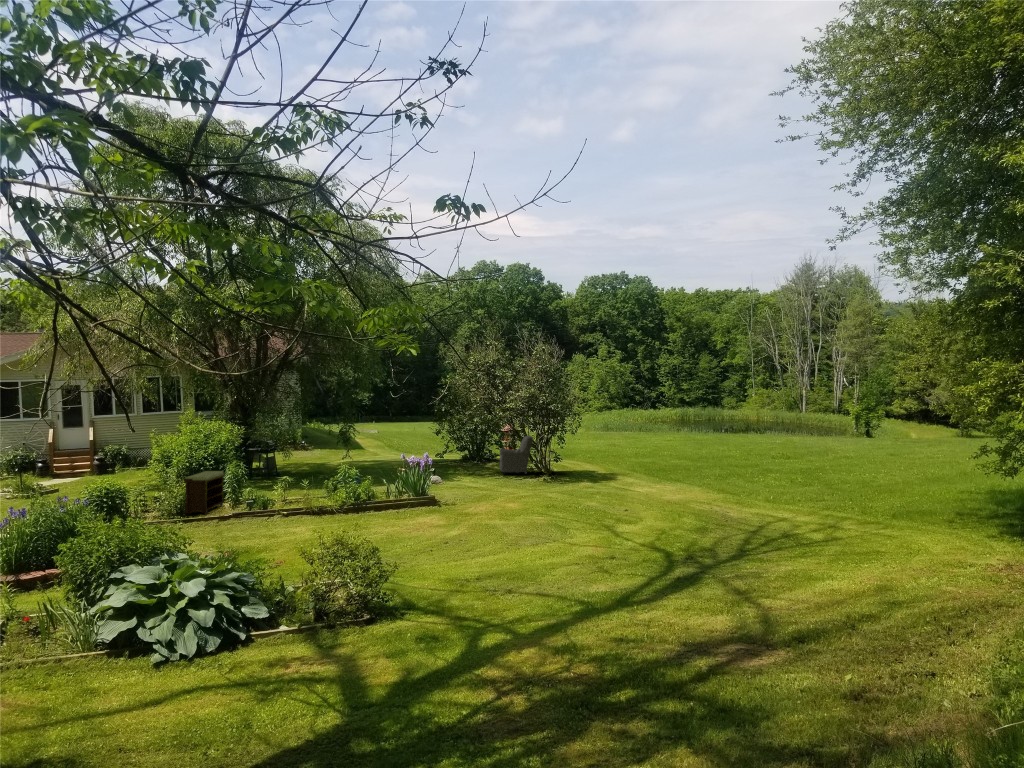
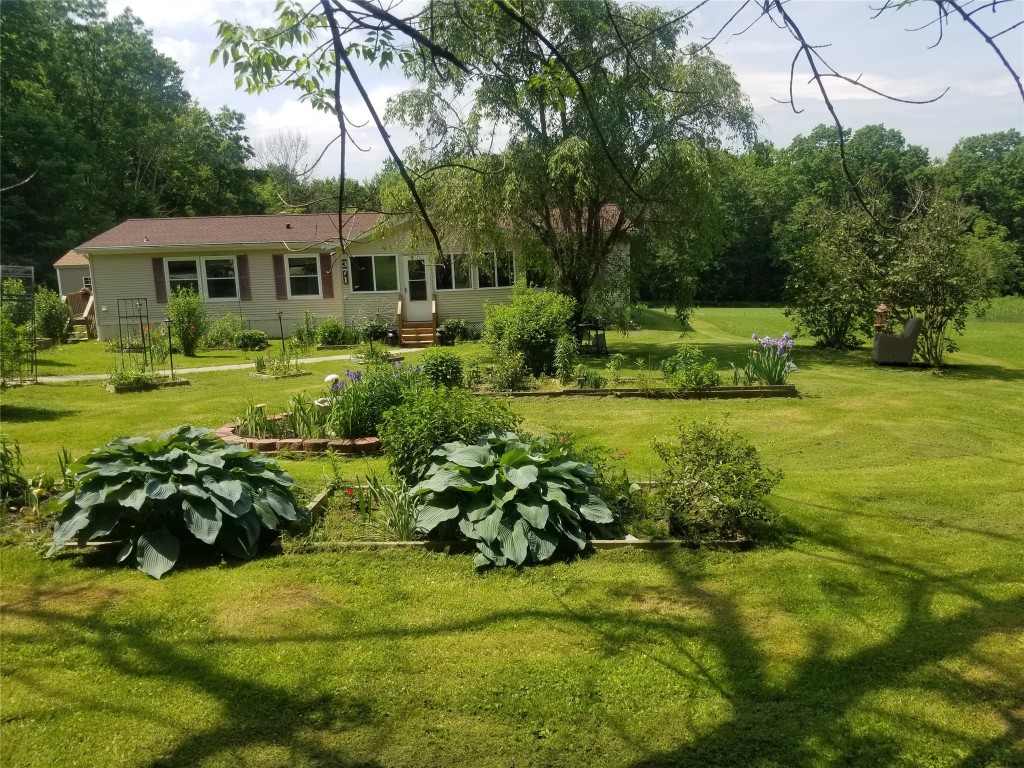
bench: present [184,471,224,515] -> none [514,344,555,390]

